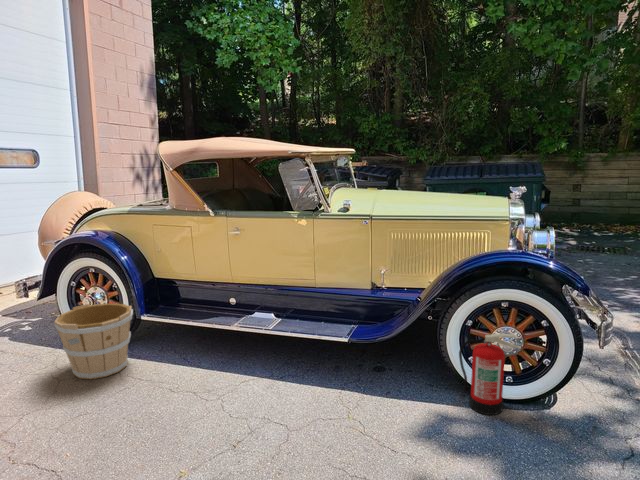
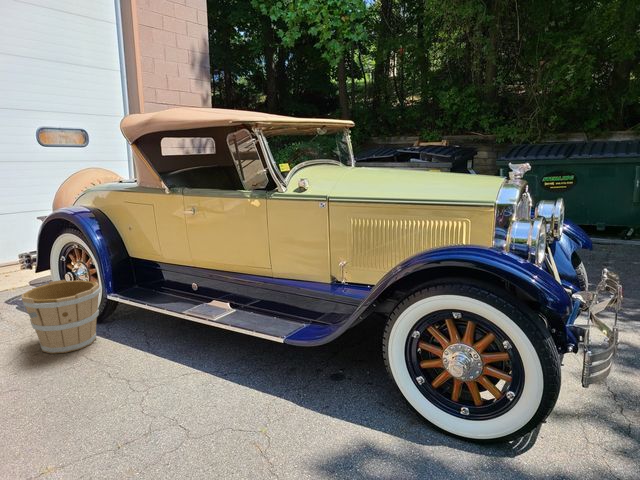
fire extinguisher: present [459,334,521,415] -> none [396,351,467,453]

